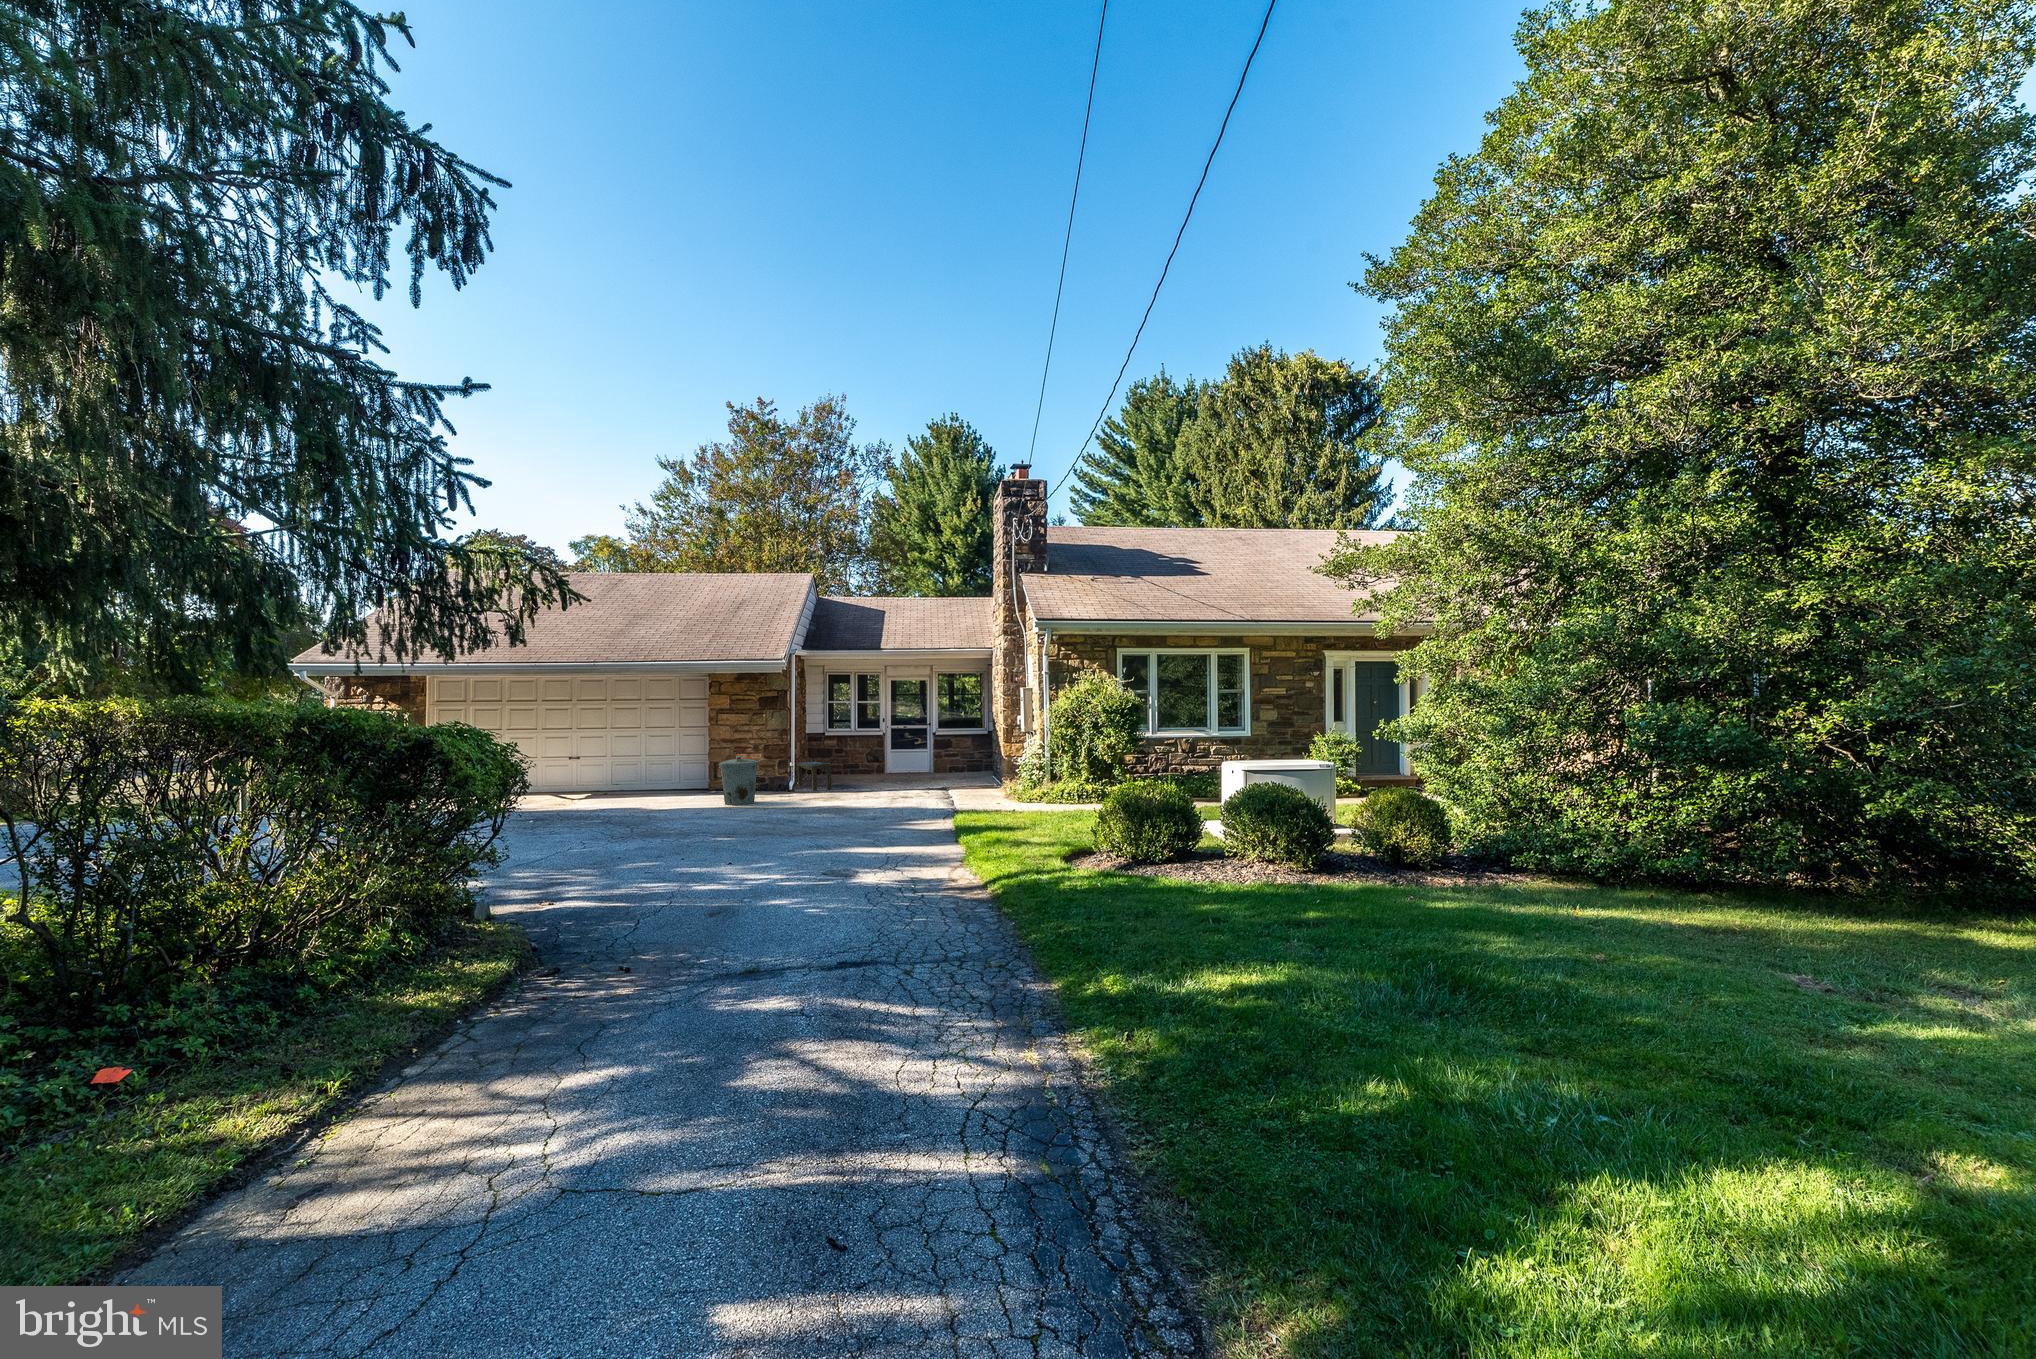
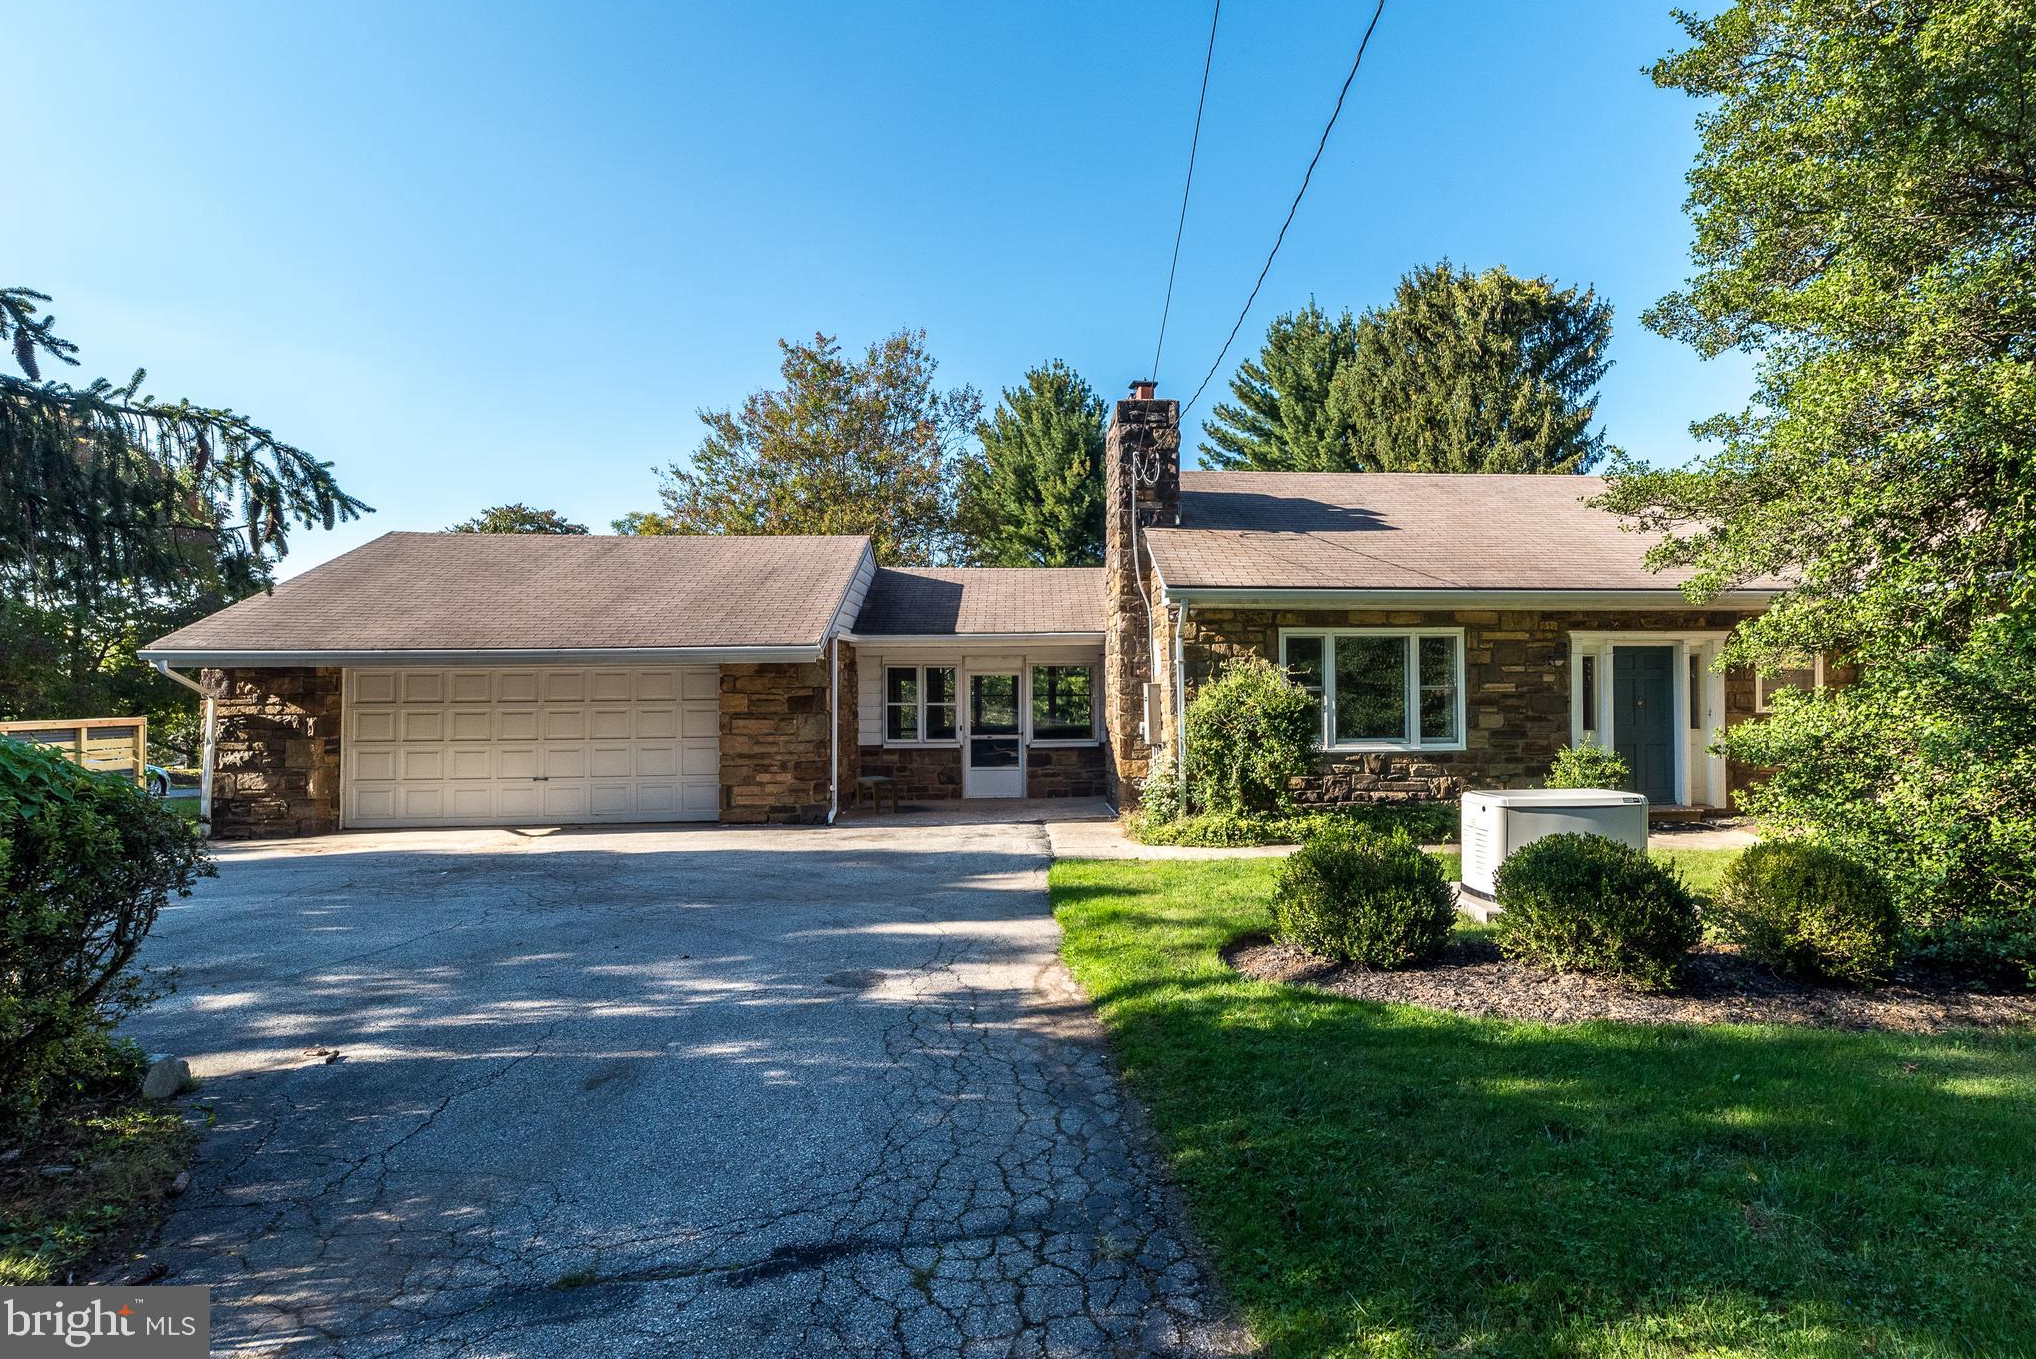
trash can: present [719,756,759,805] -> none [752,769,802,832]

